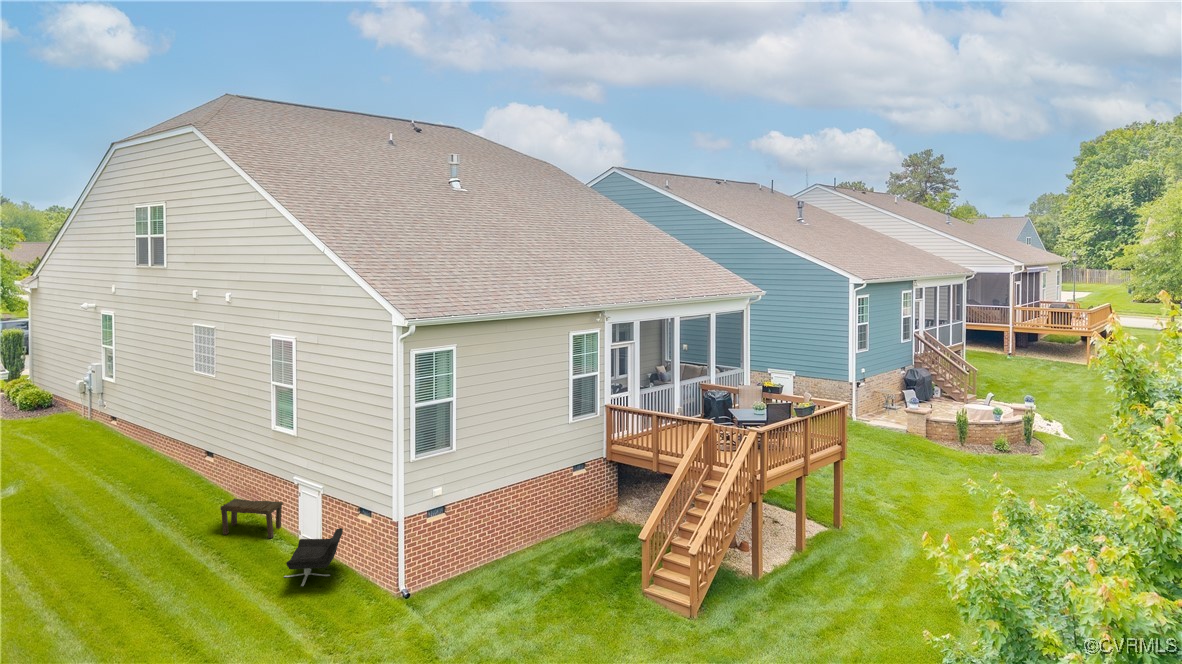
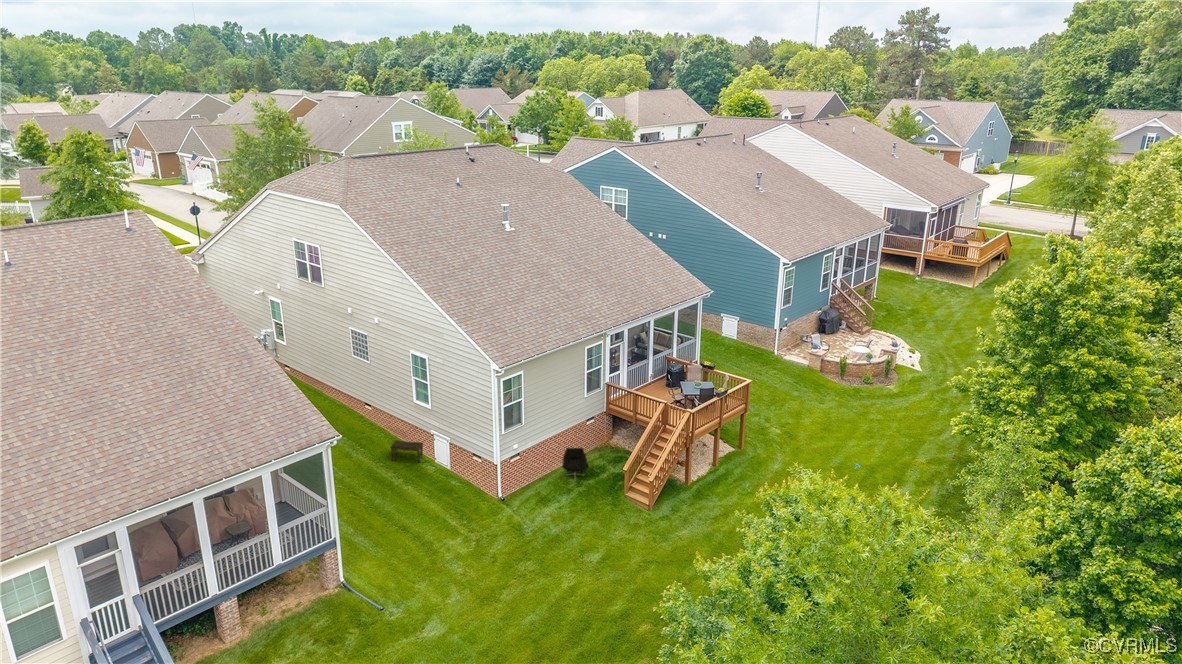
lounge chair: present [284,528,343,586] -> present [562,448,588,481]

